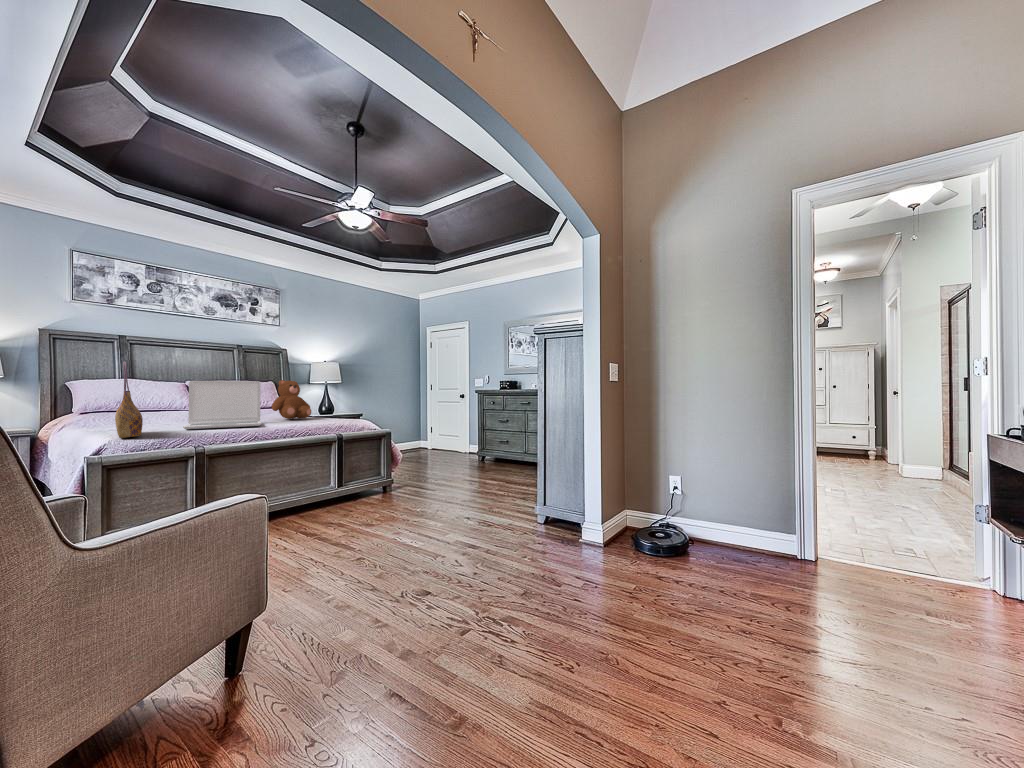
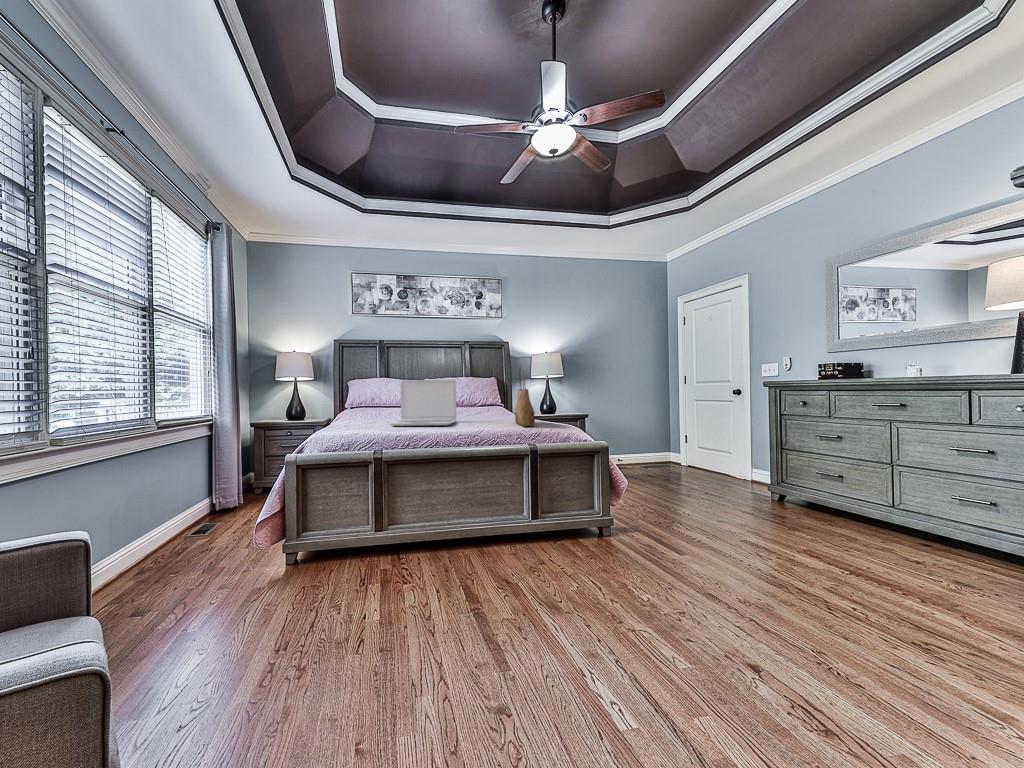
tote bag: present [115,362,143,438] -> present [515,366,535,426]
teddy bear: present [272,380,311,419] -> none [470,377,508,419]

